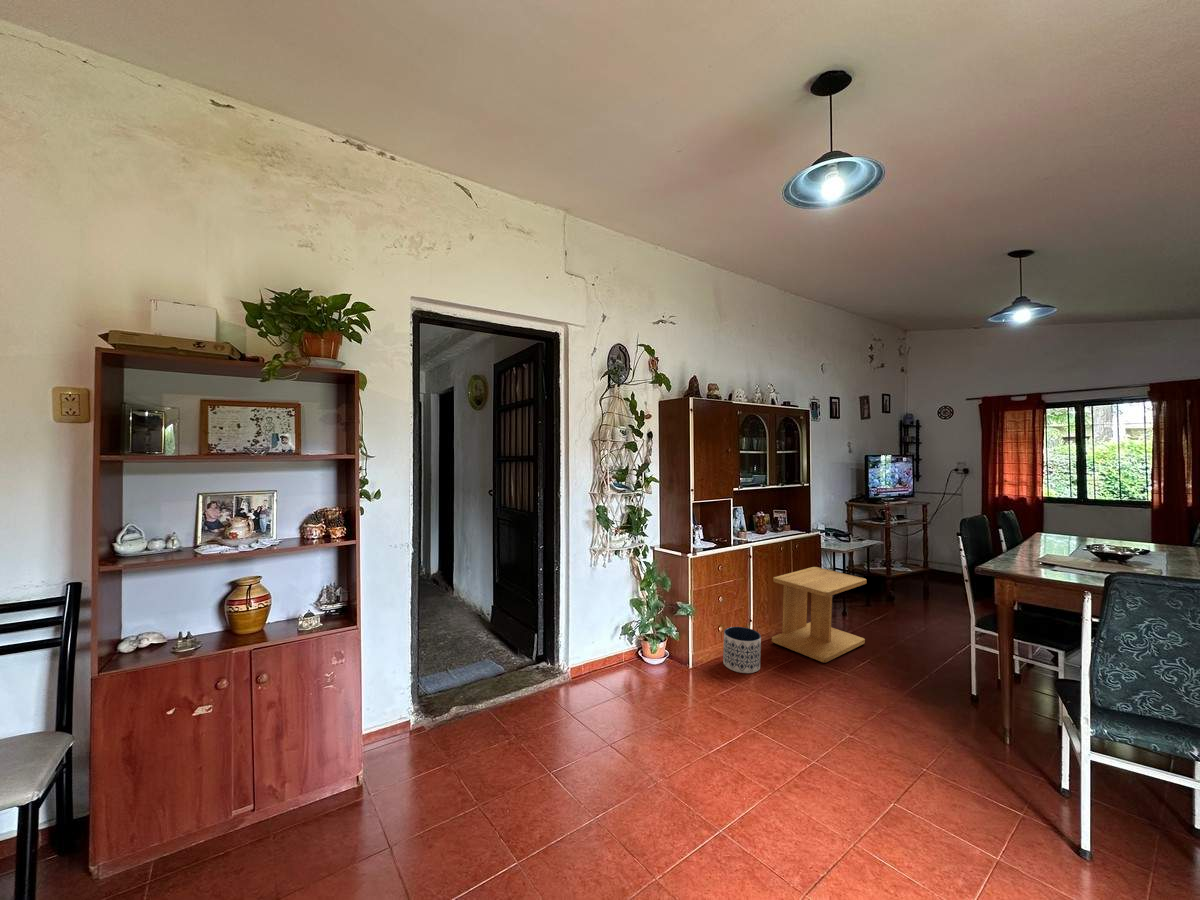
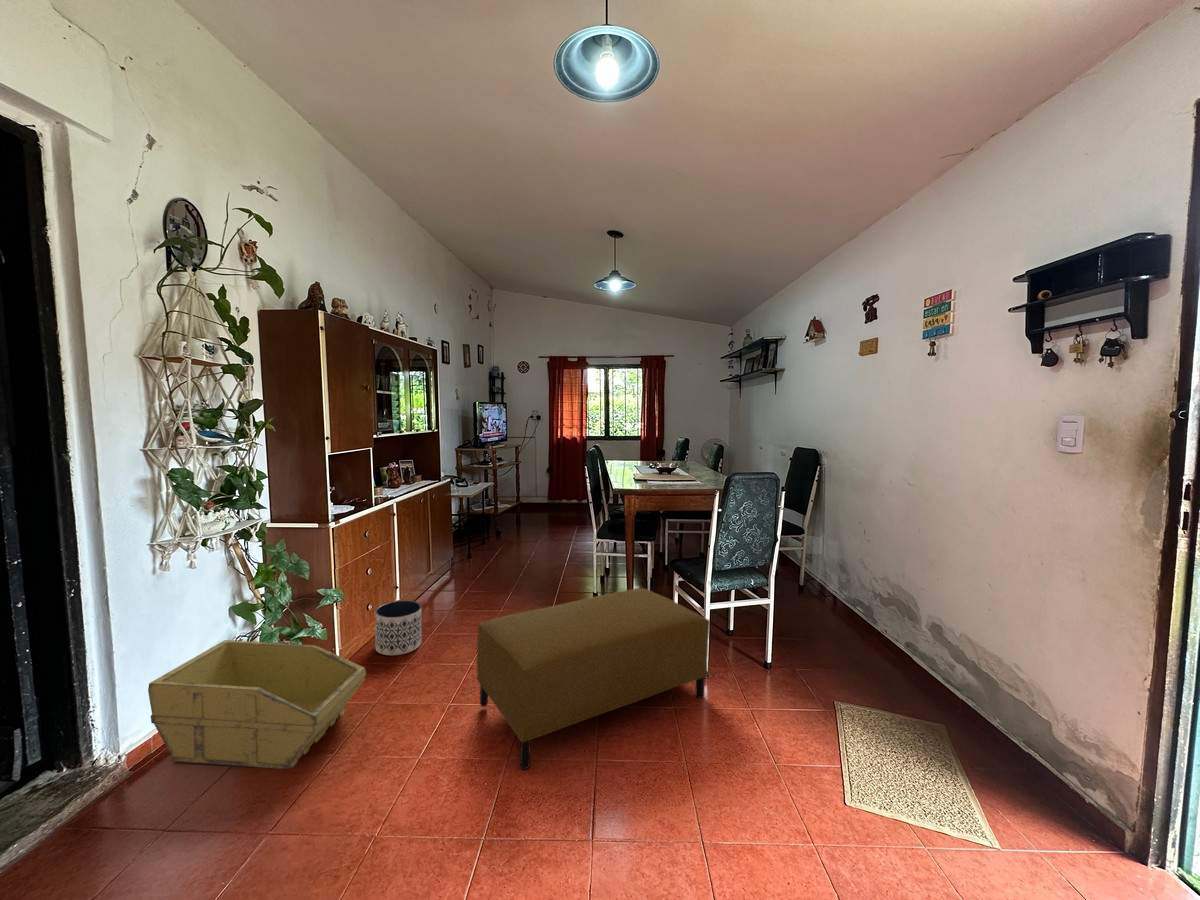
side table: present [772,567,867,663] -> none [418,518,503,613]
storage bin: none [581,618,695,716] -> present [148,640,366,769]
ottoman: none [771,663,1071,873] -> present [477,588,710,770]

